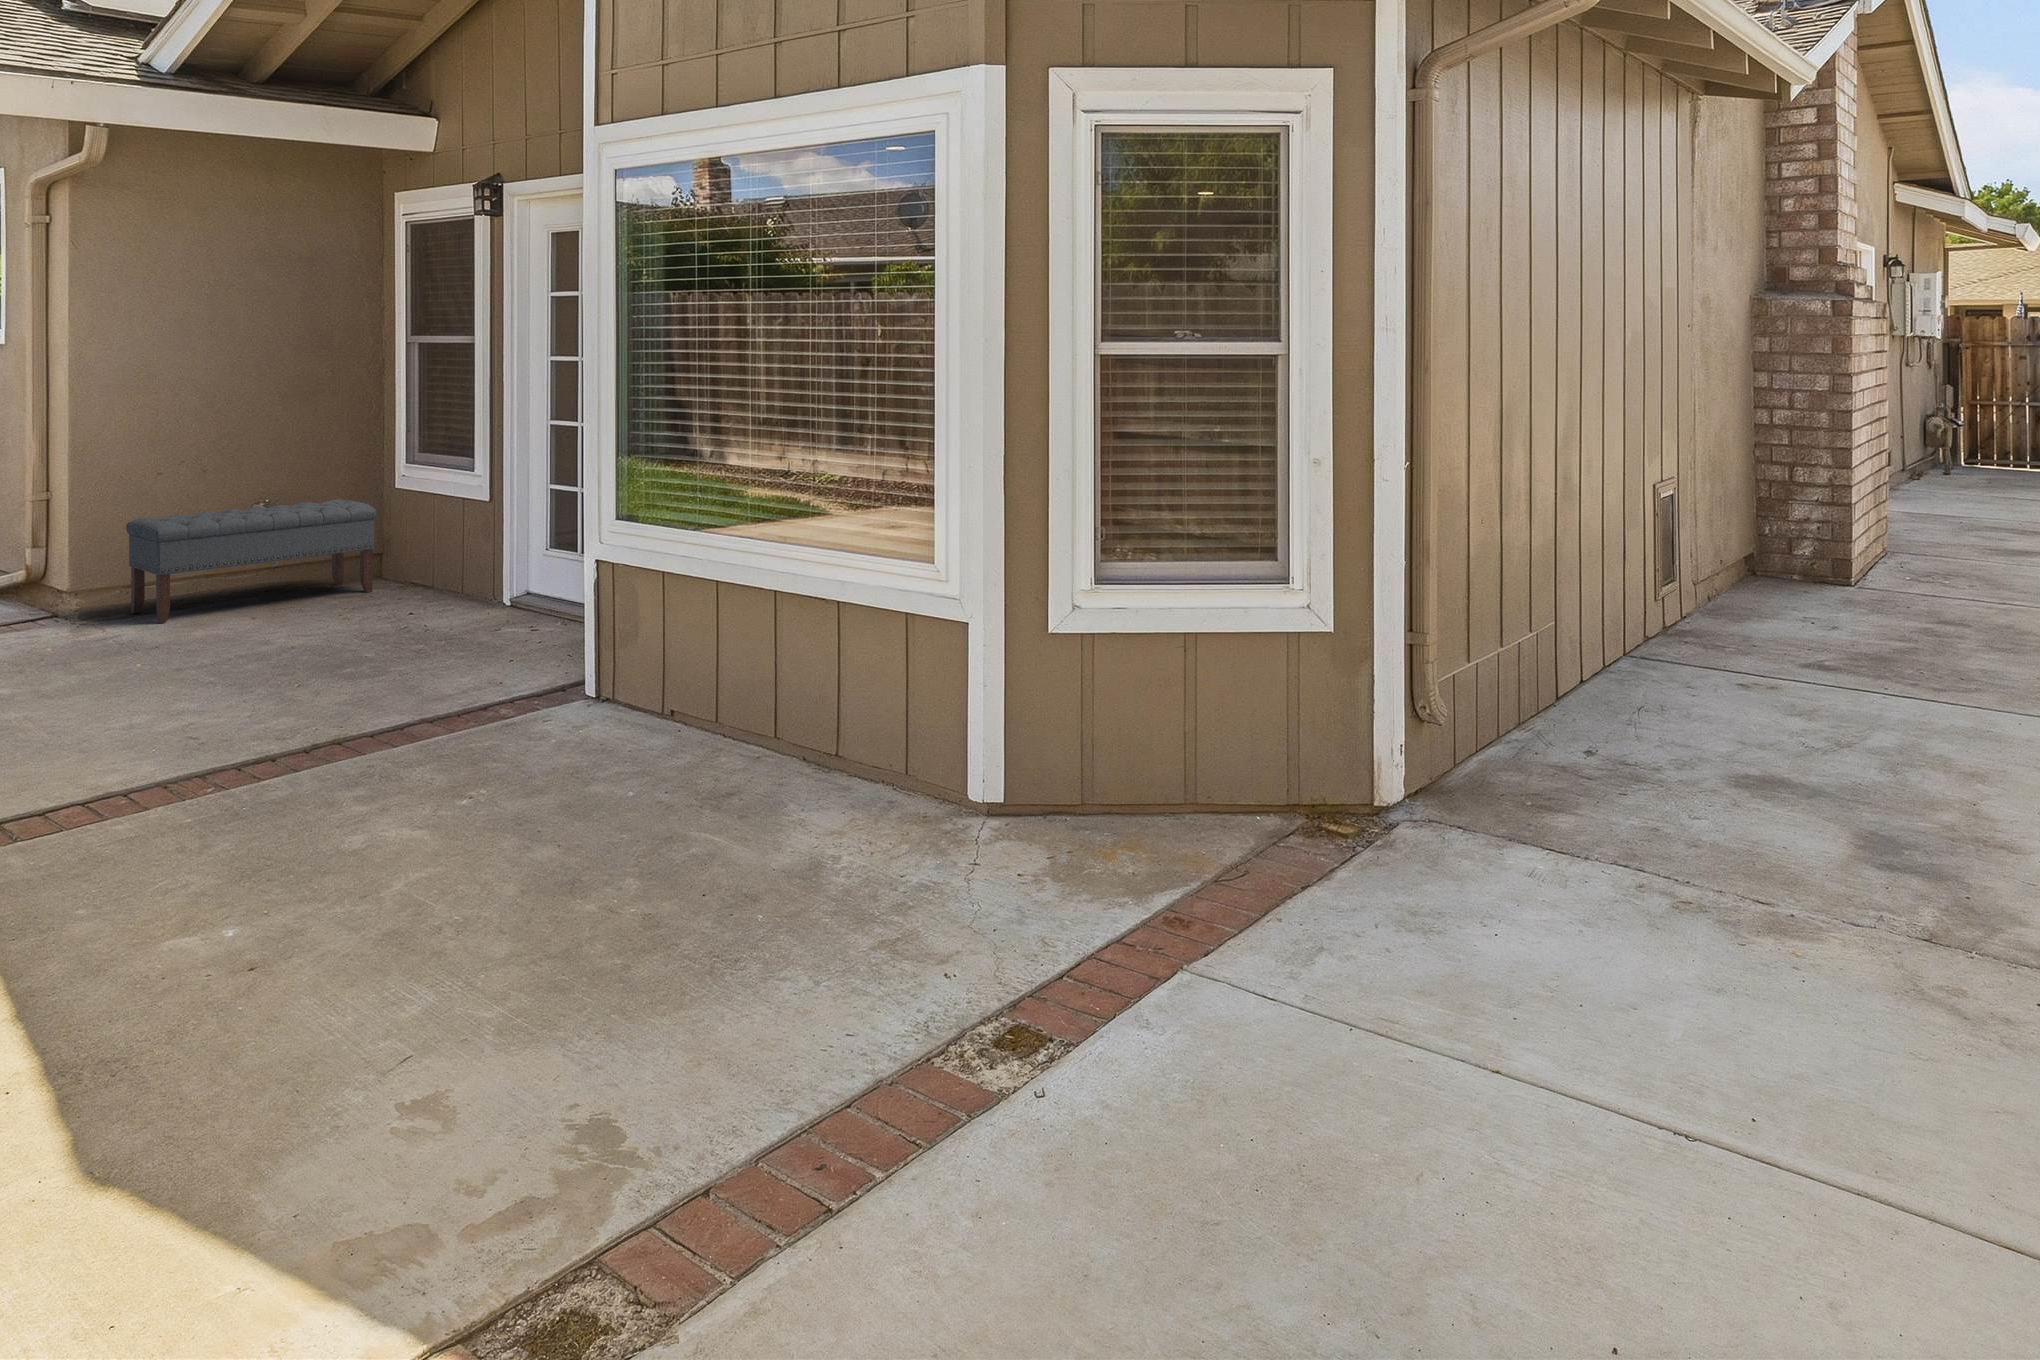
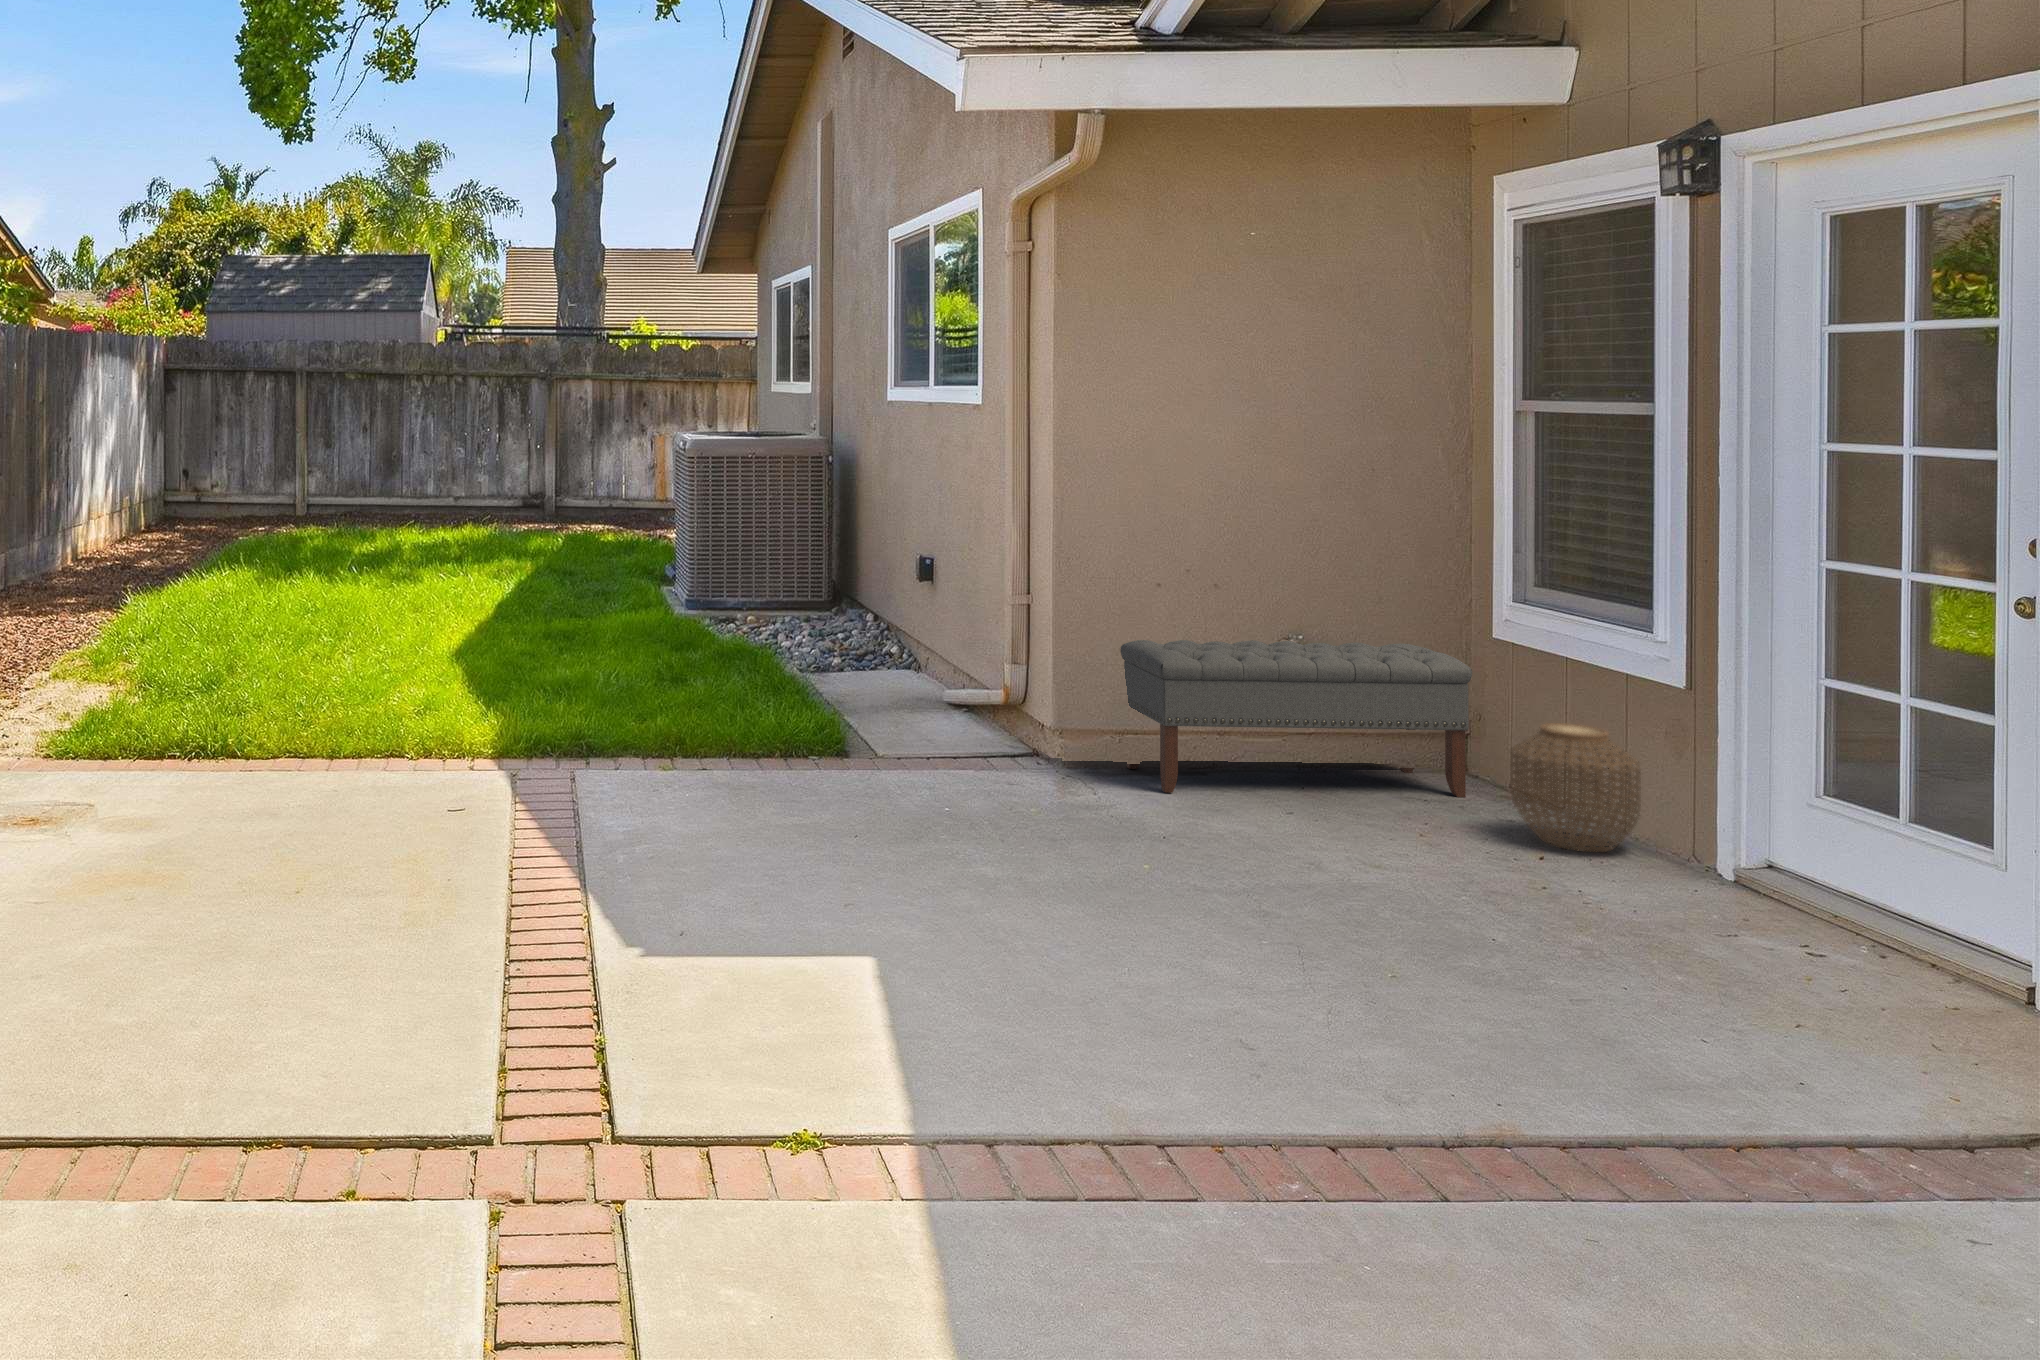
woven basket: none [393,533,465,608] -> present [1510,723,1641,852]

